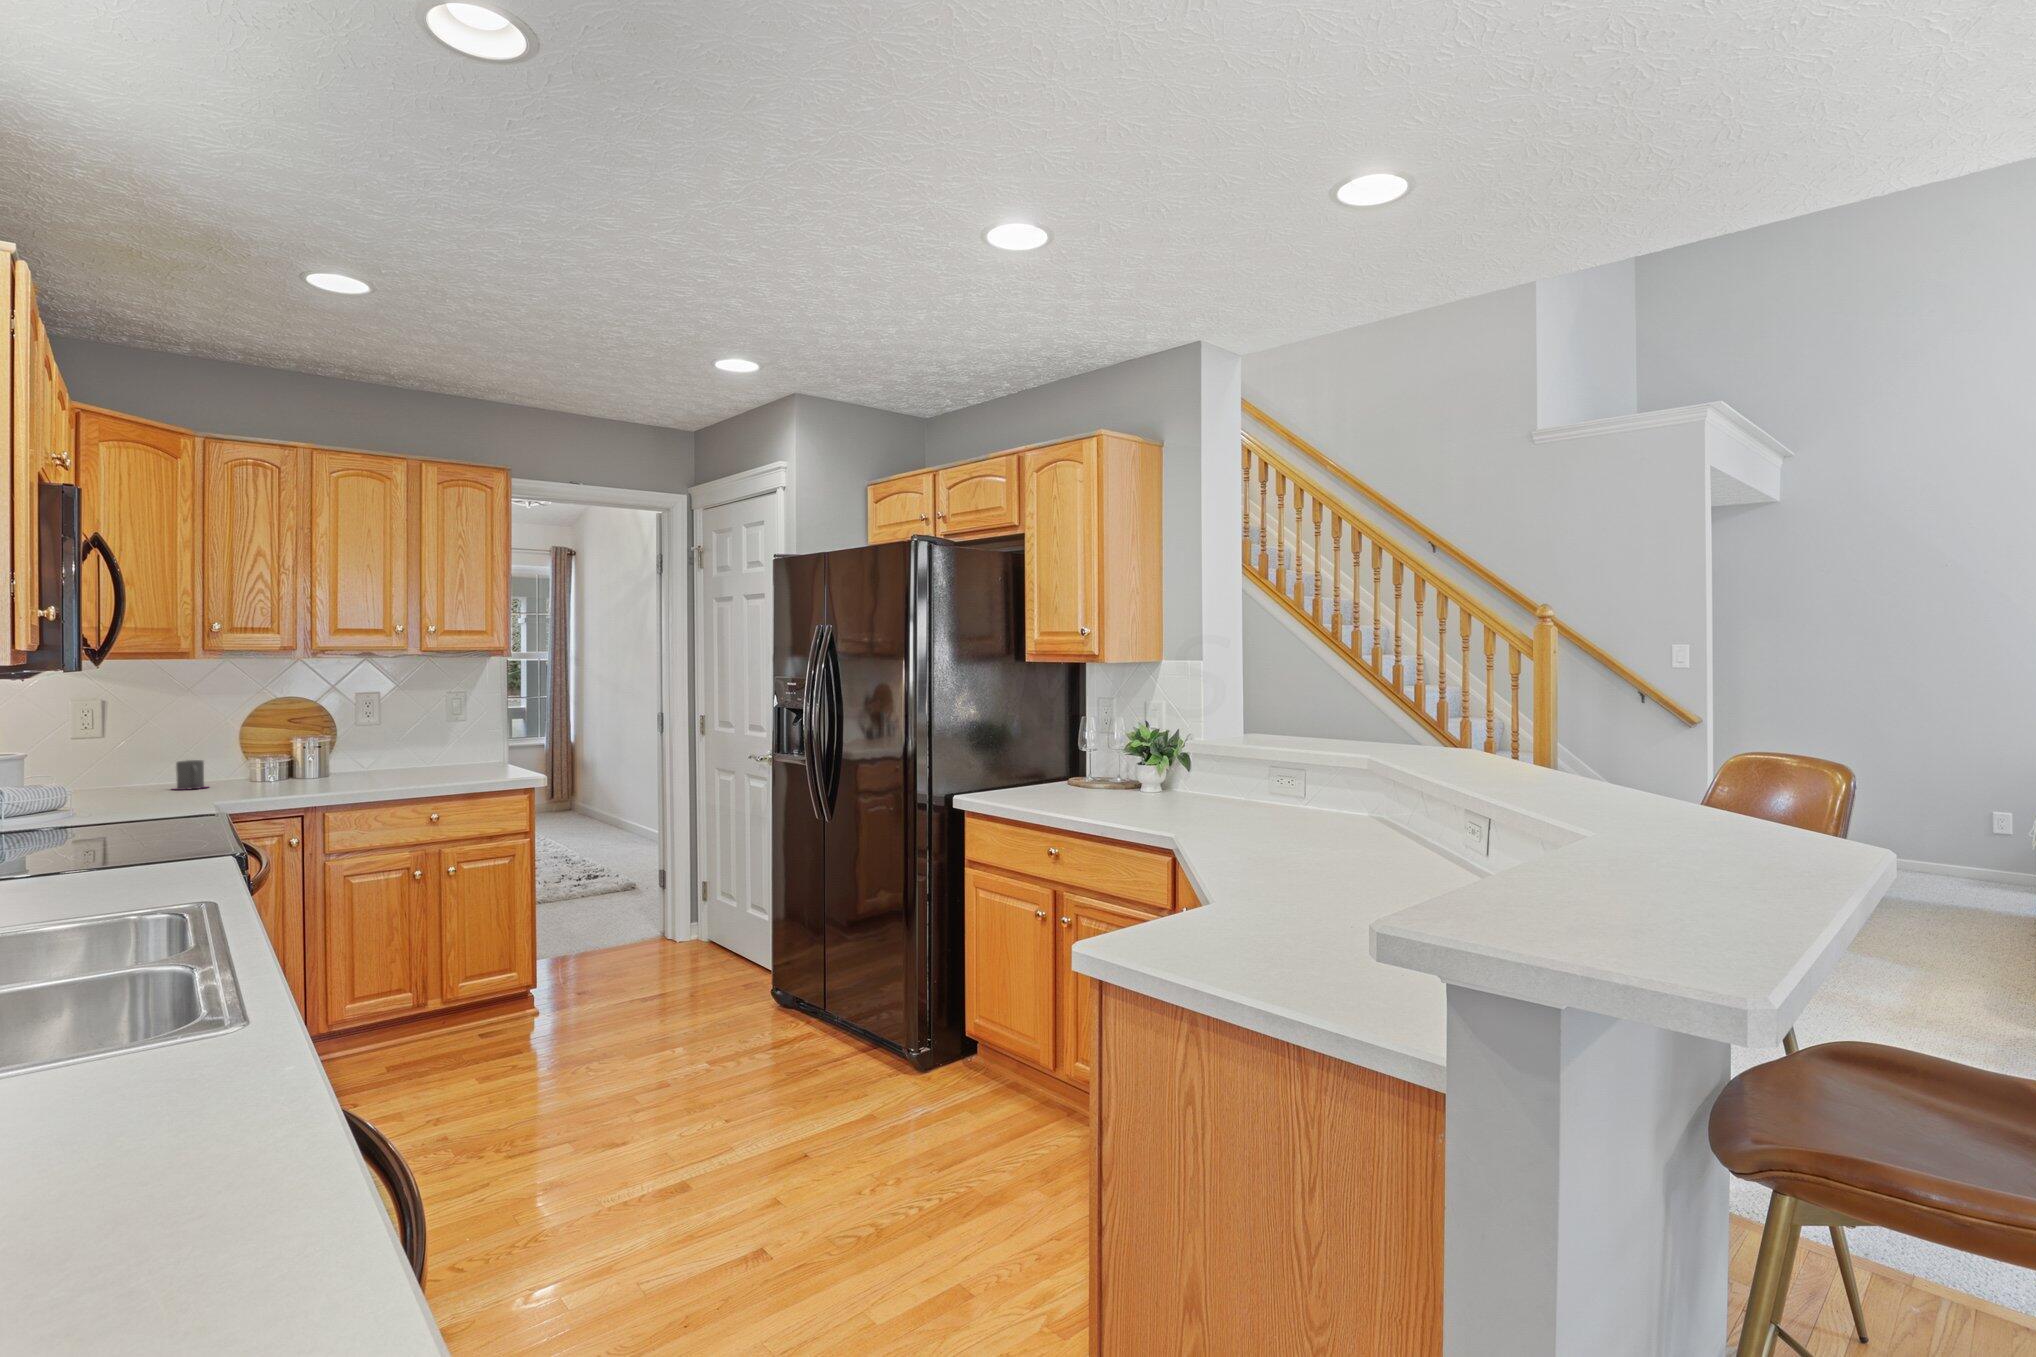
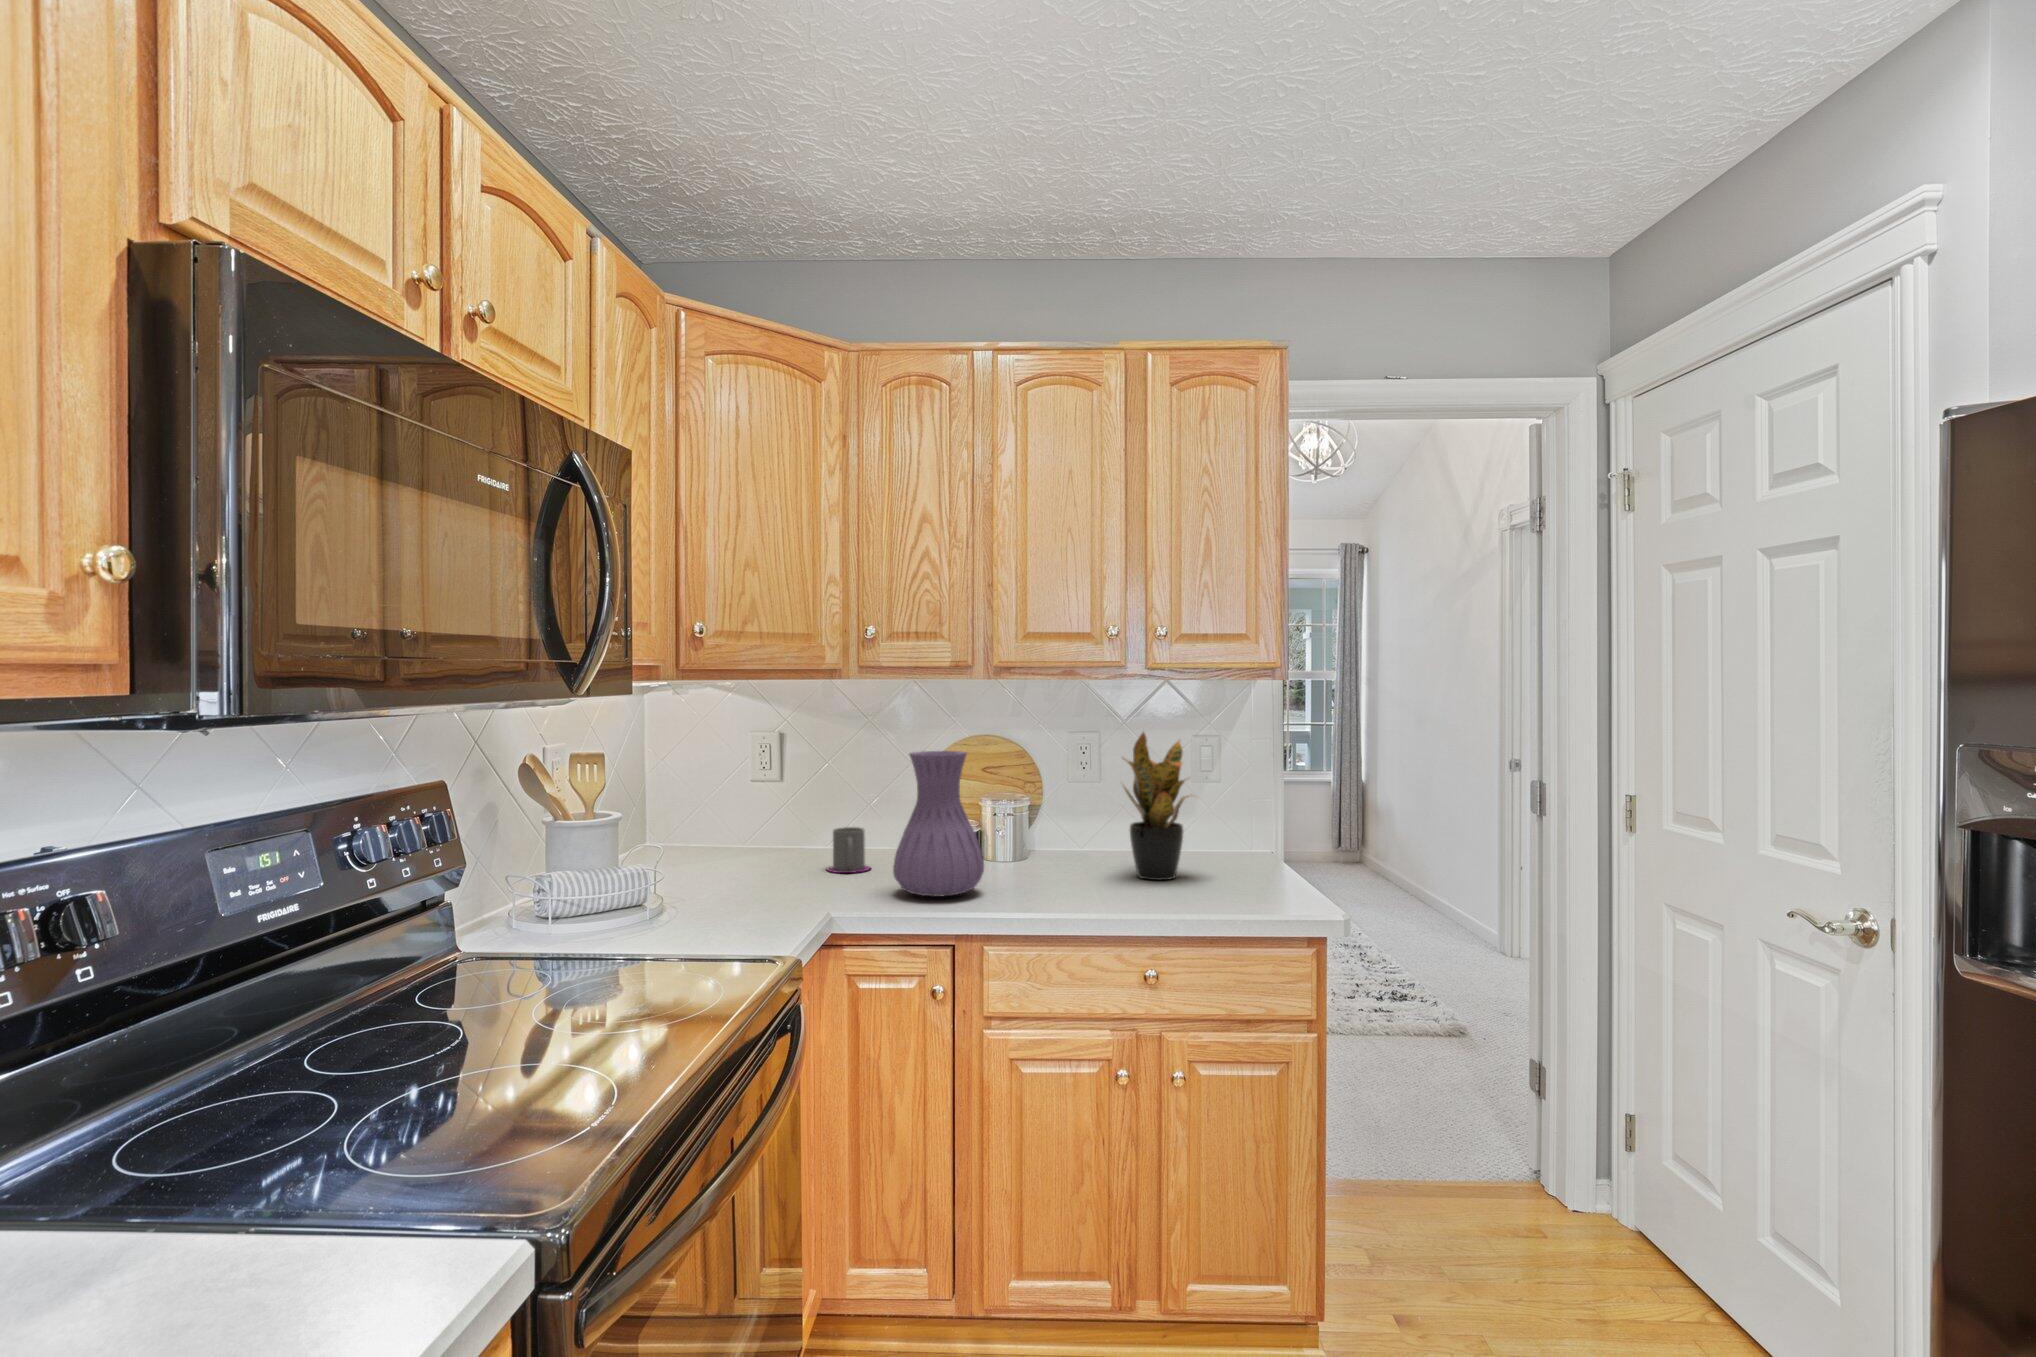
potted plant: none [397,686,462,776] -> present [1123,733,1190,880]
vase: none [248,702,316,791] -> present [893,751,984,897]

